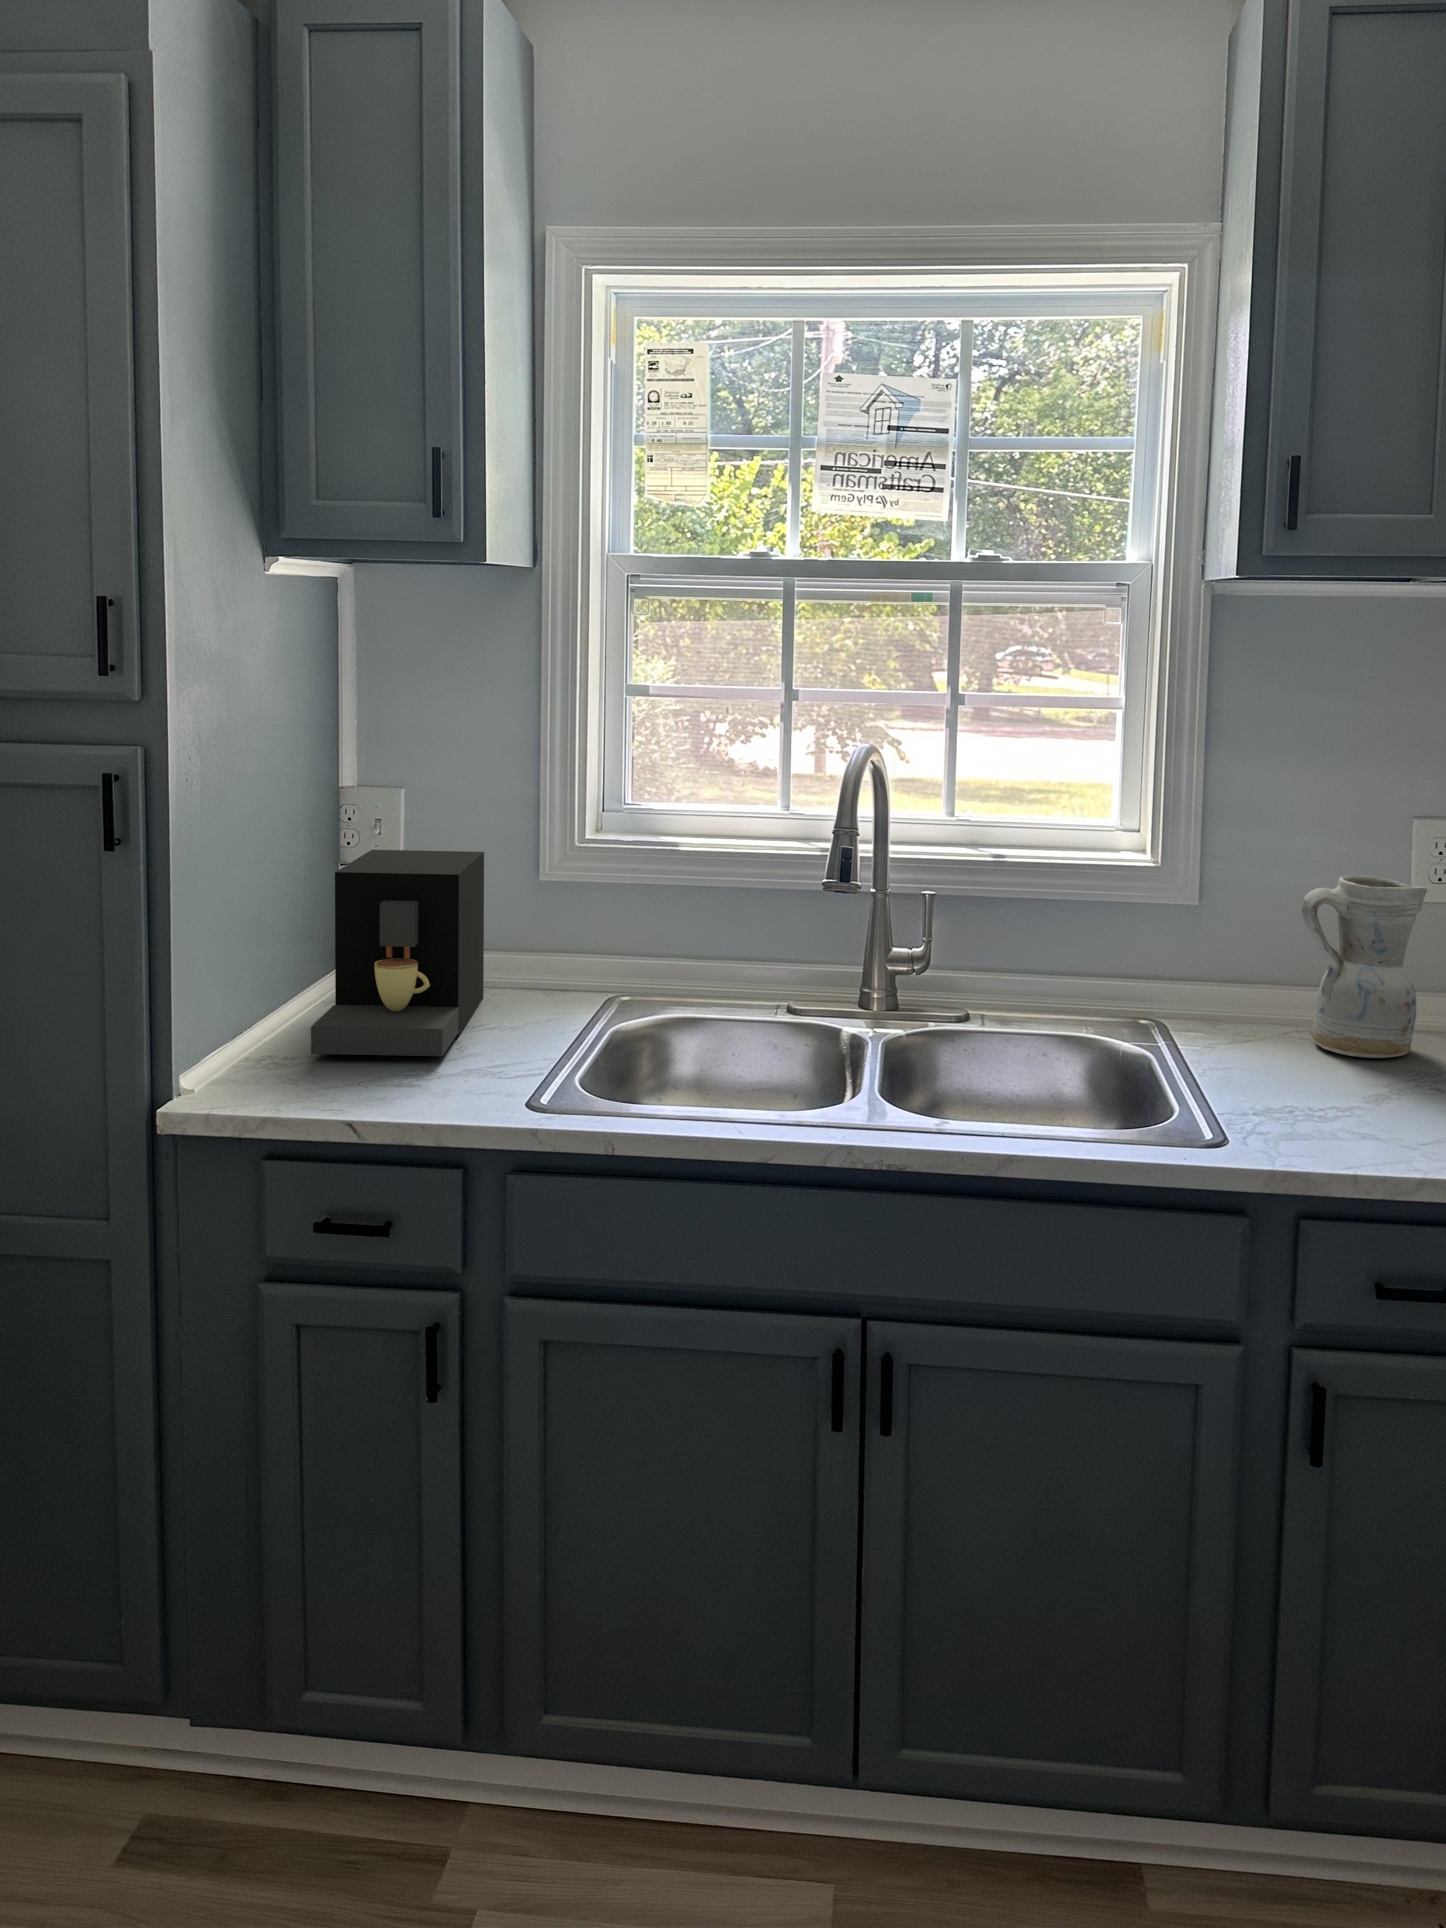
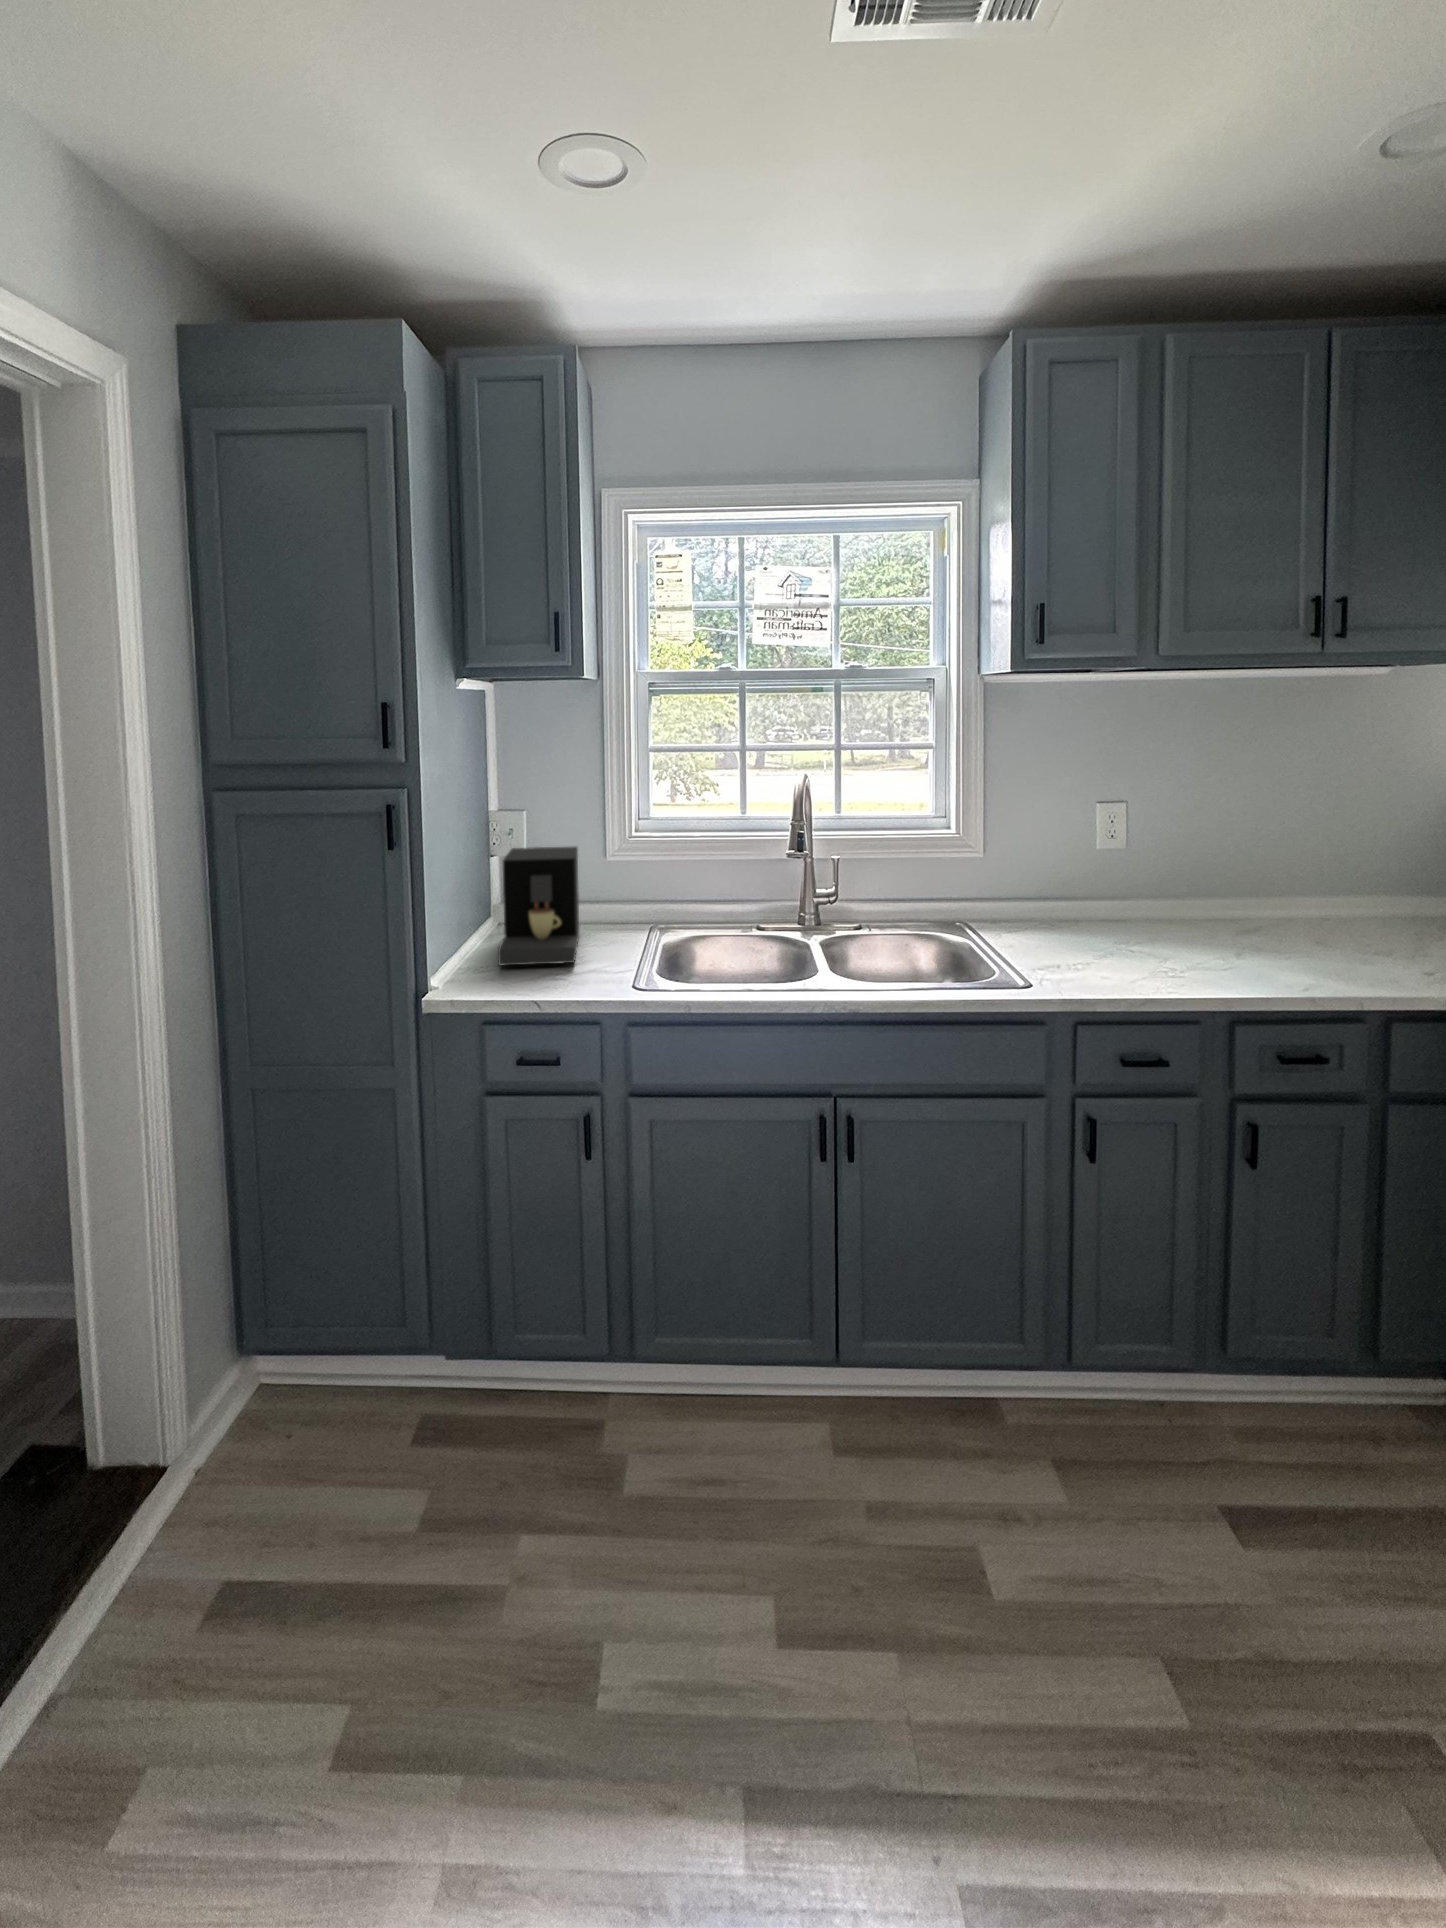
ceramic pitcher: present [1301,876,1427,1058] -> none [1047,837,1116,938]

